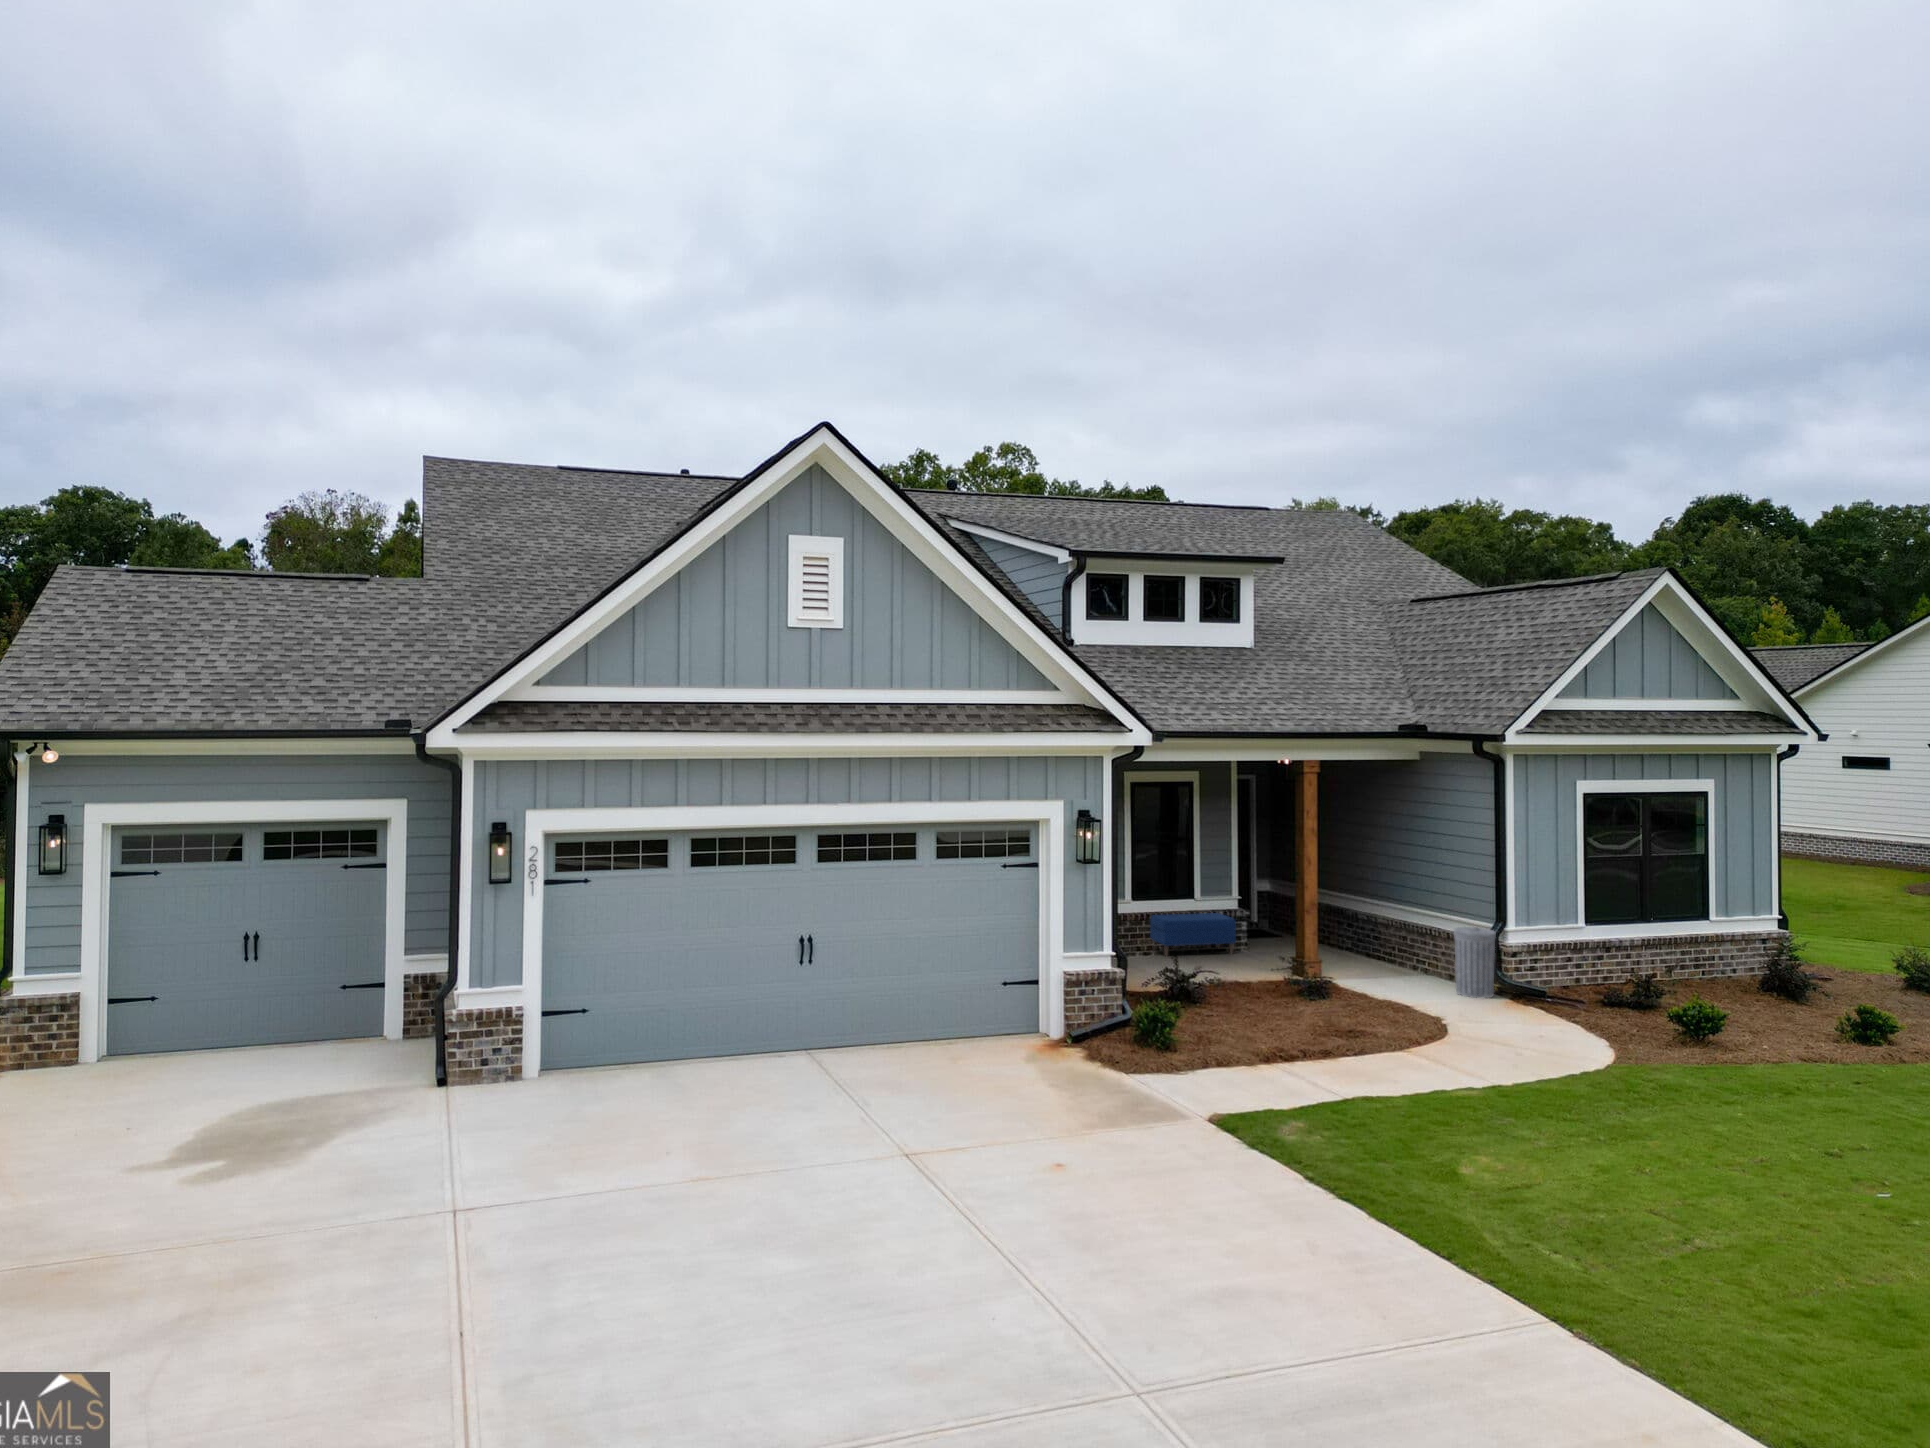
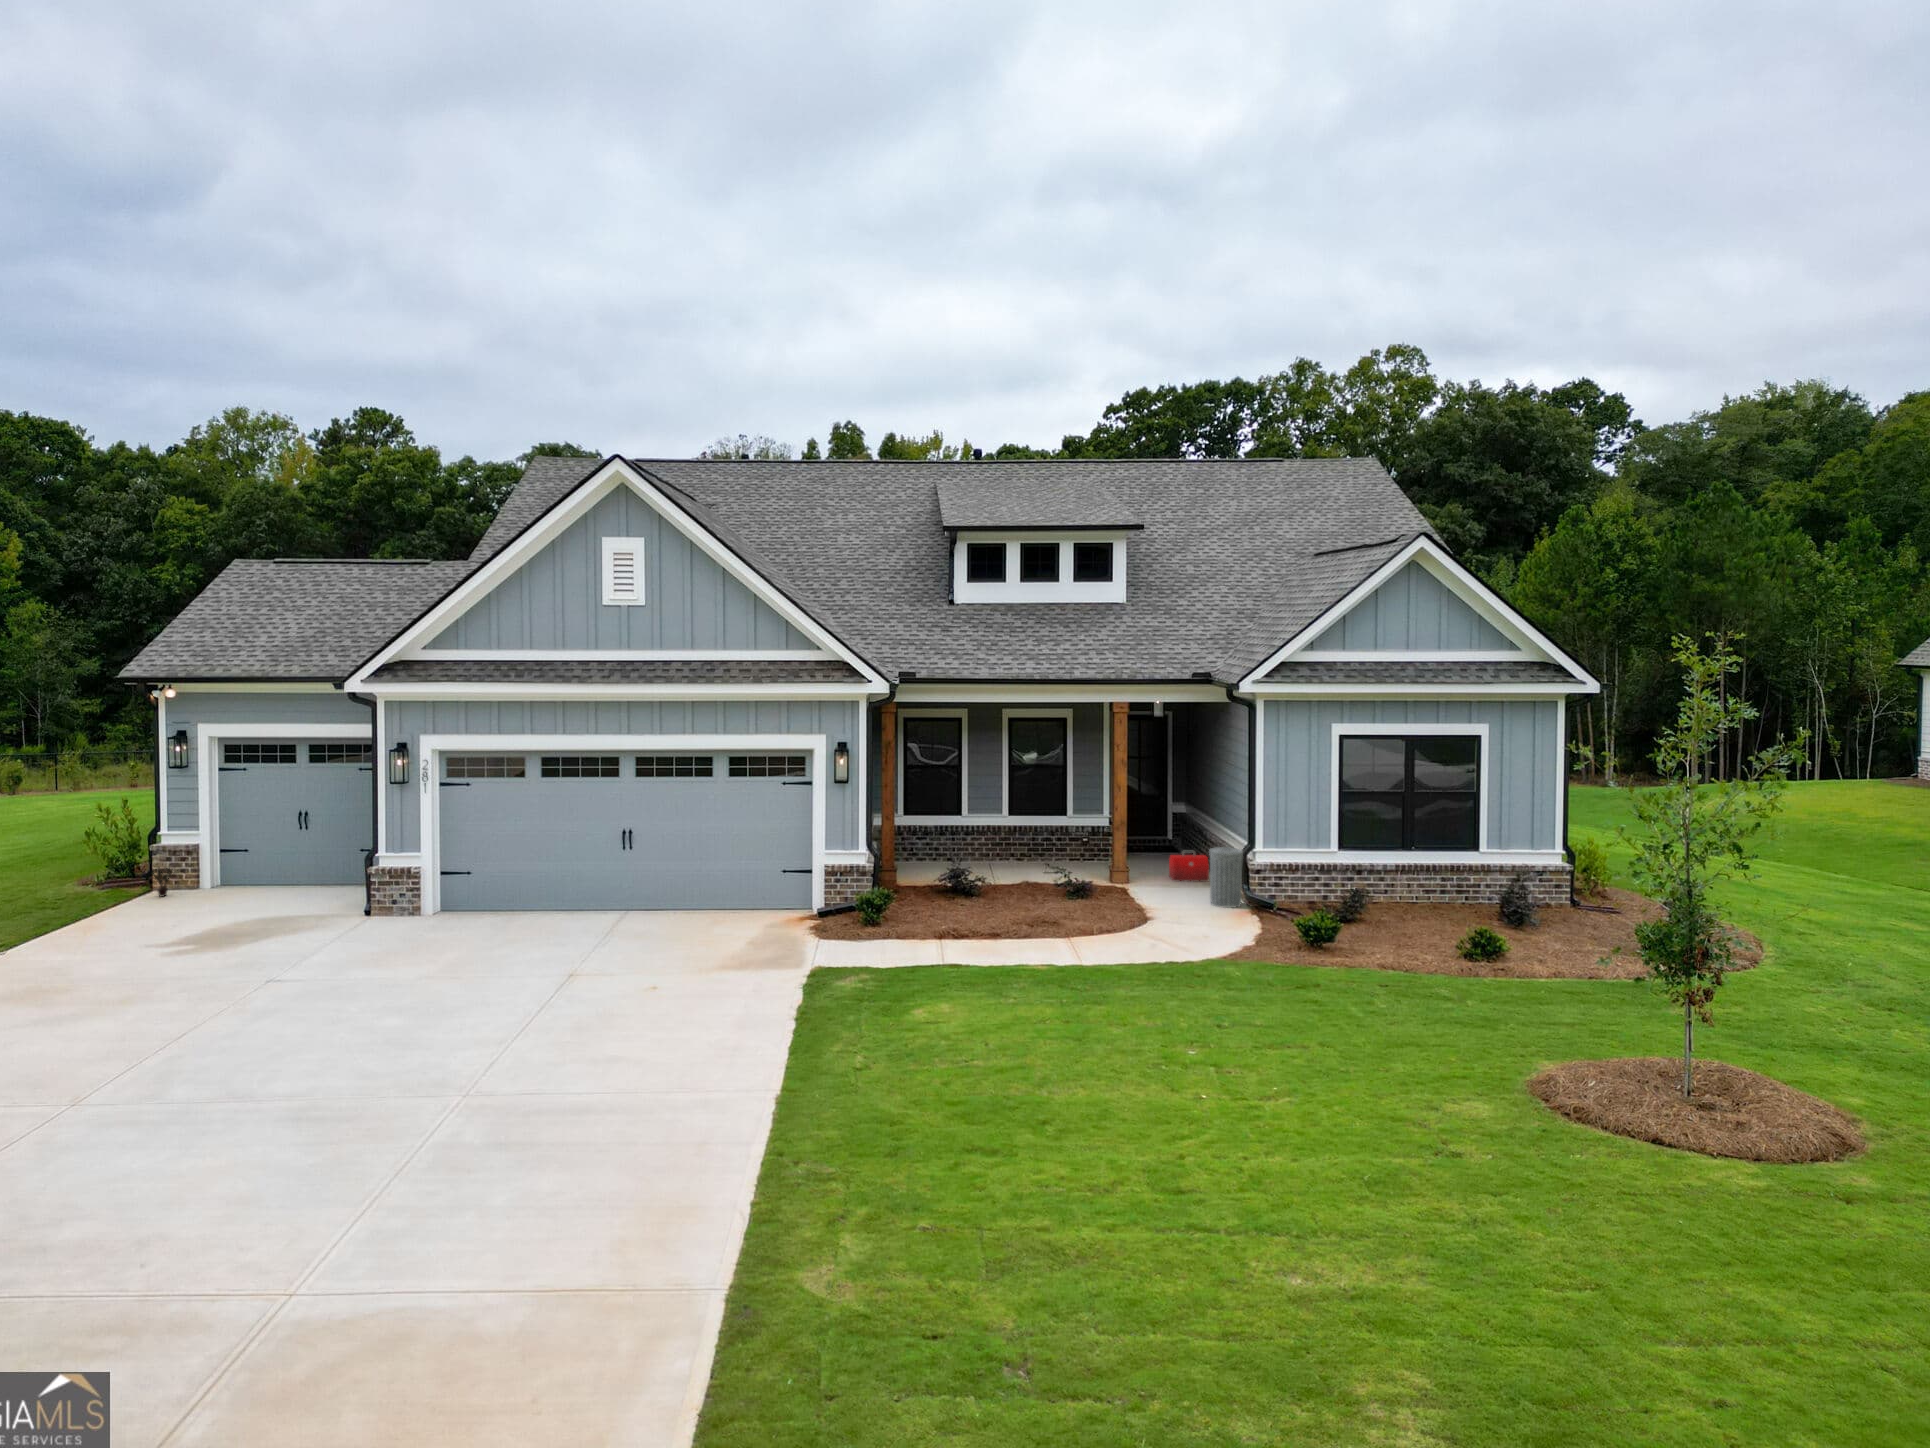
bench: present [1150,913,1236,957] -> none [1020,831,1087,866]
toolbox: none [1345,931,1397,968] -> present [1169,851,1209,881]
potted plant: none [16,1025,69,1075] -> present [149,868,178,897]

